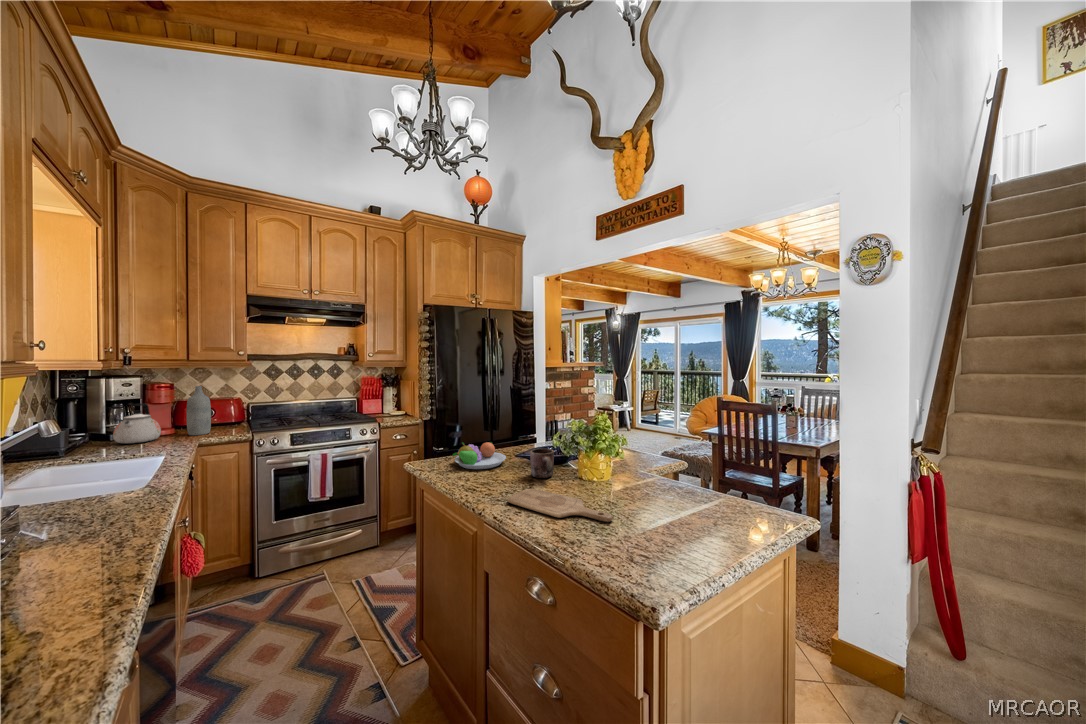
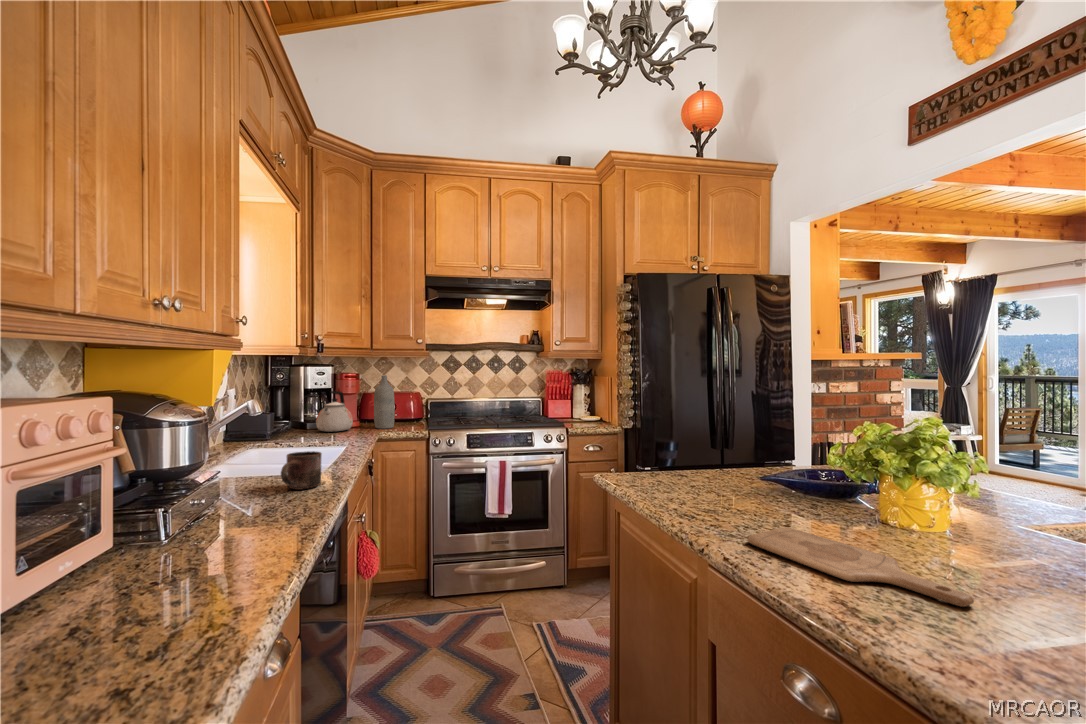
fruit bowl: present [453,442,506,469] -> none [659,451,743,493]
mug: present [530,449,554,478] -> present [281,451,322,490]

